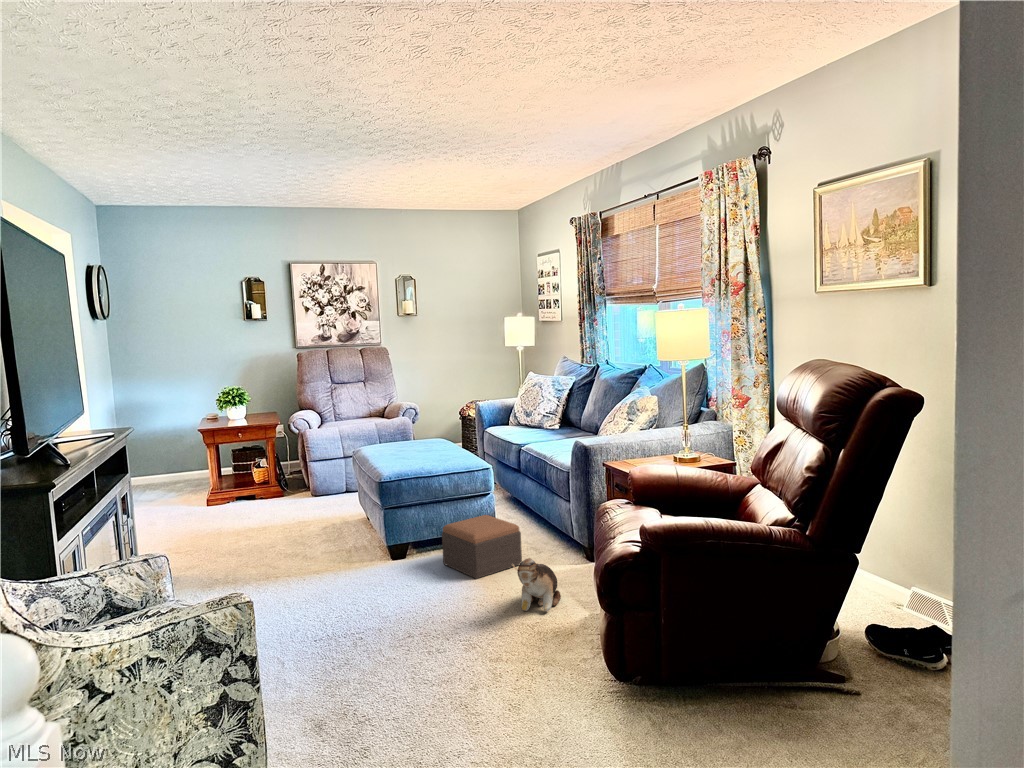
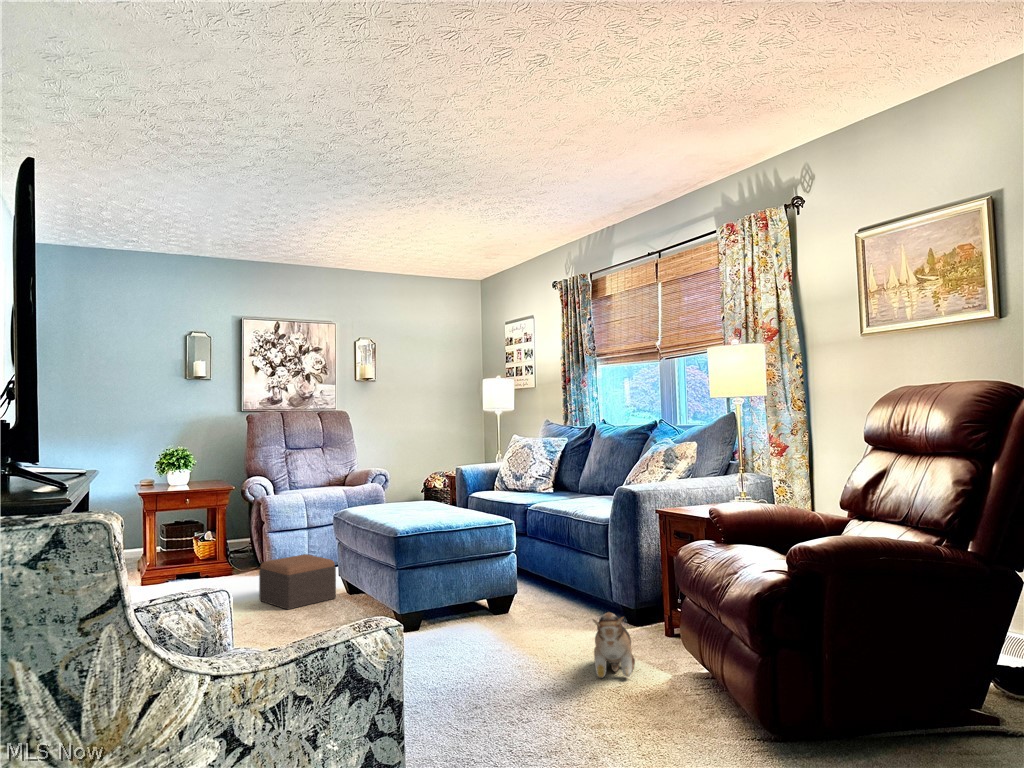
footstool: present [442,515,522,579] -> present [259,554,336,610]

